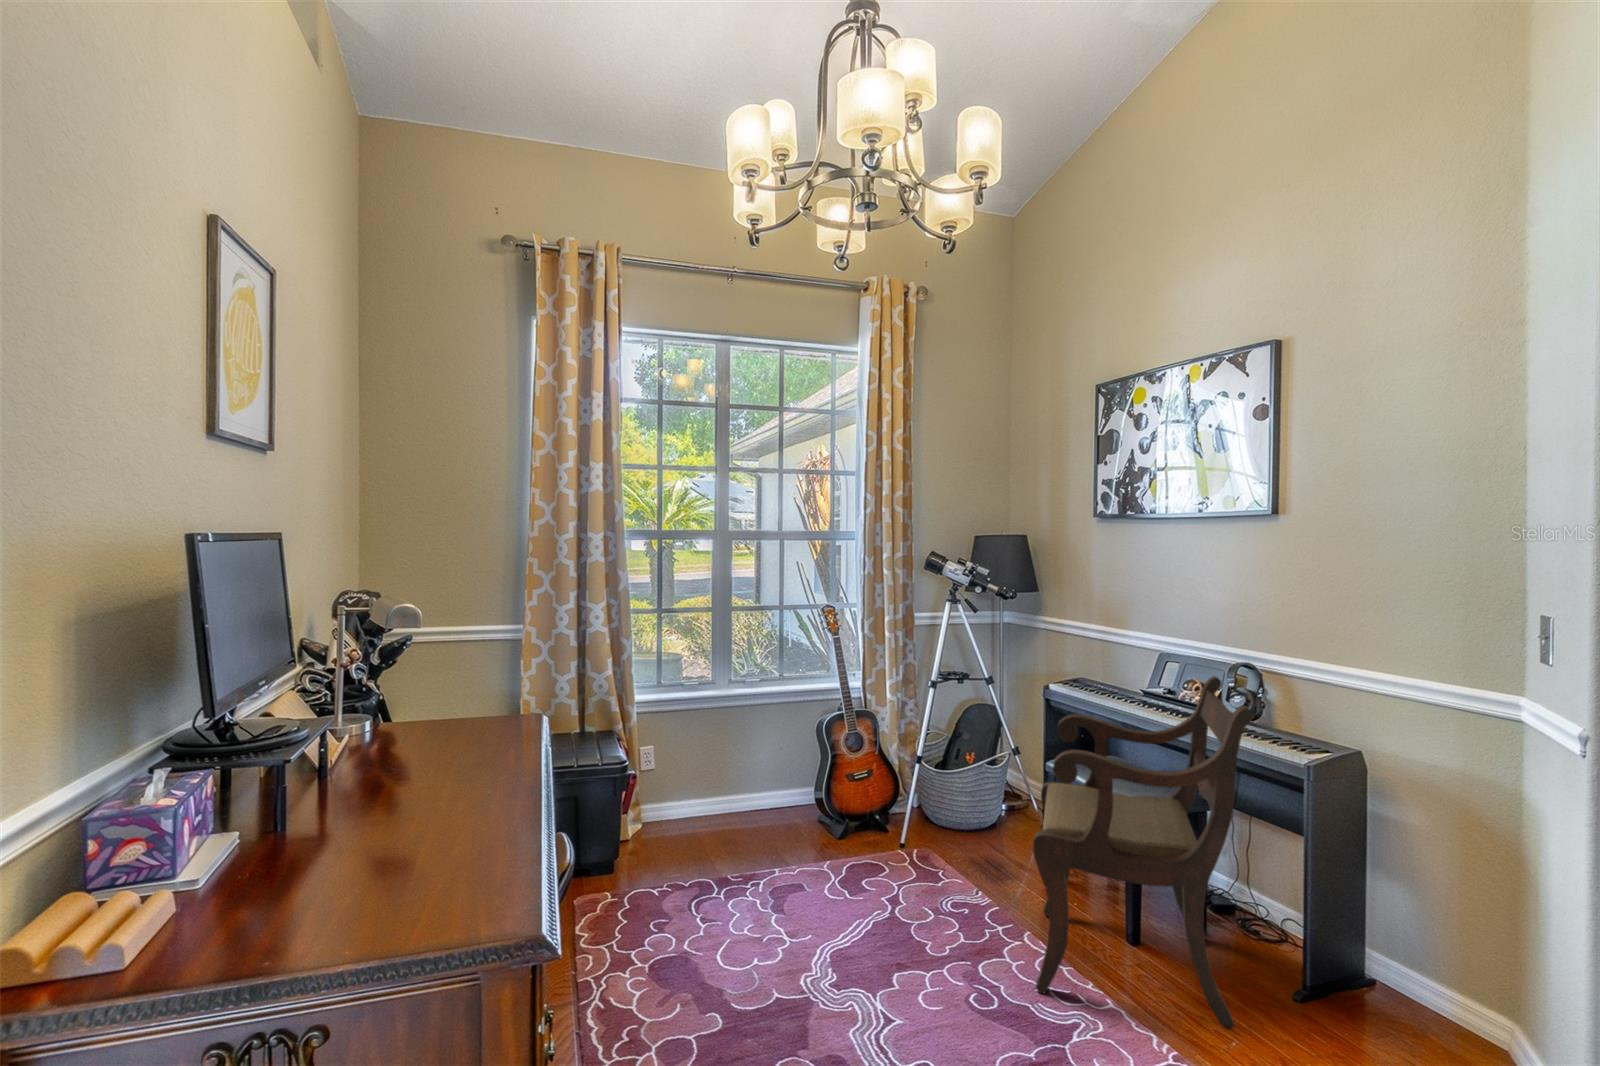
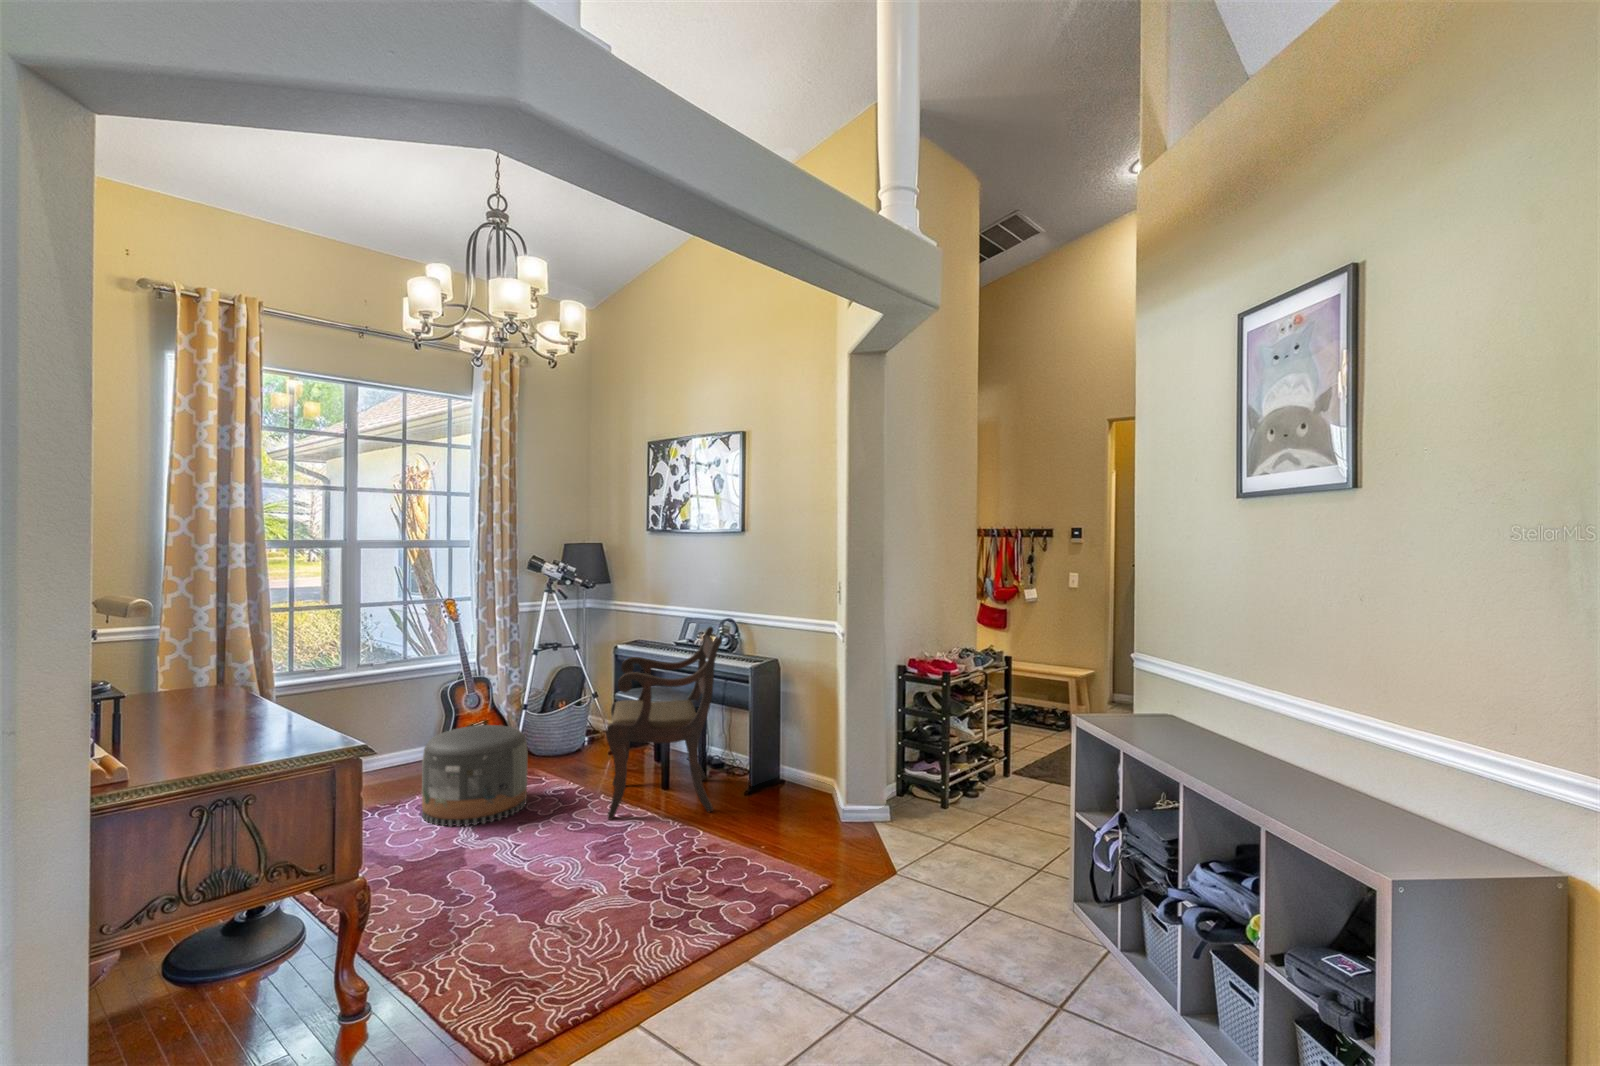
pouf: none [778,788,915,945] -> present [422,725,527,827]

